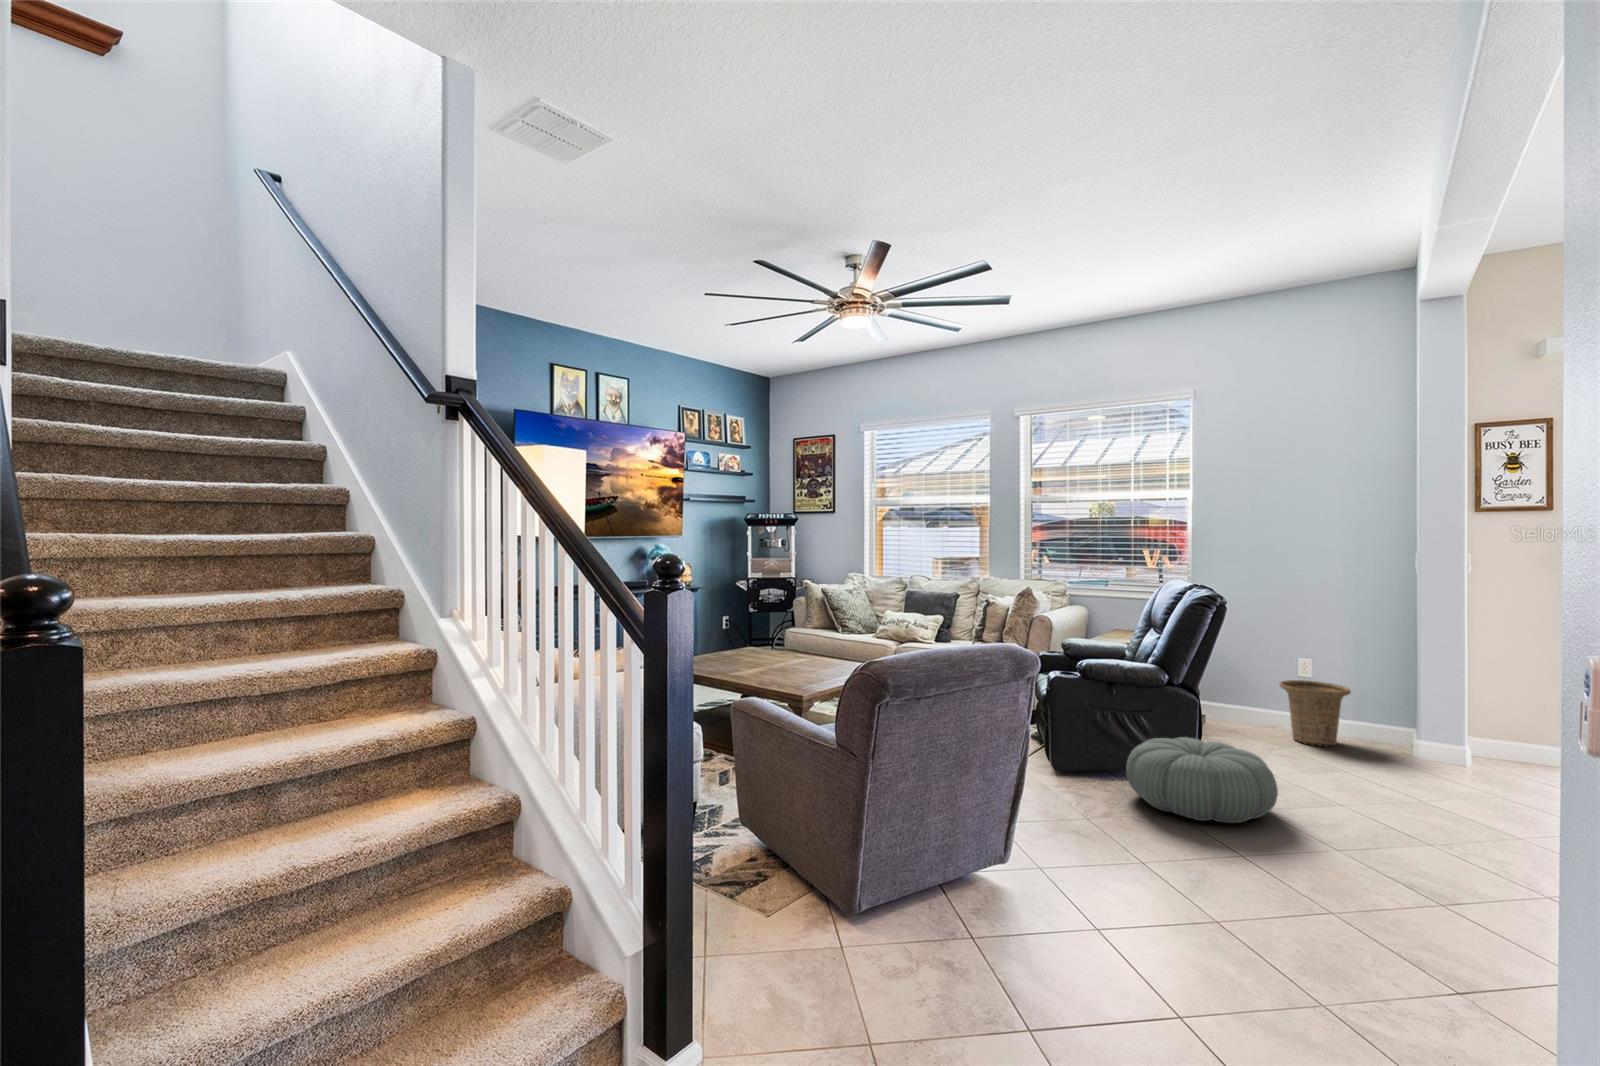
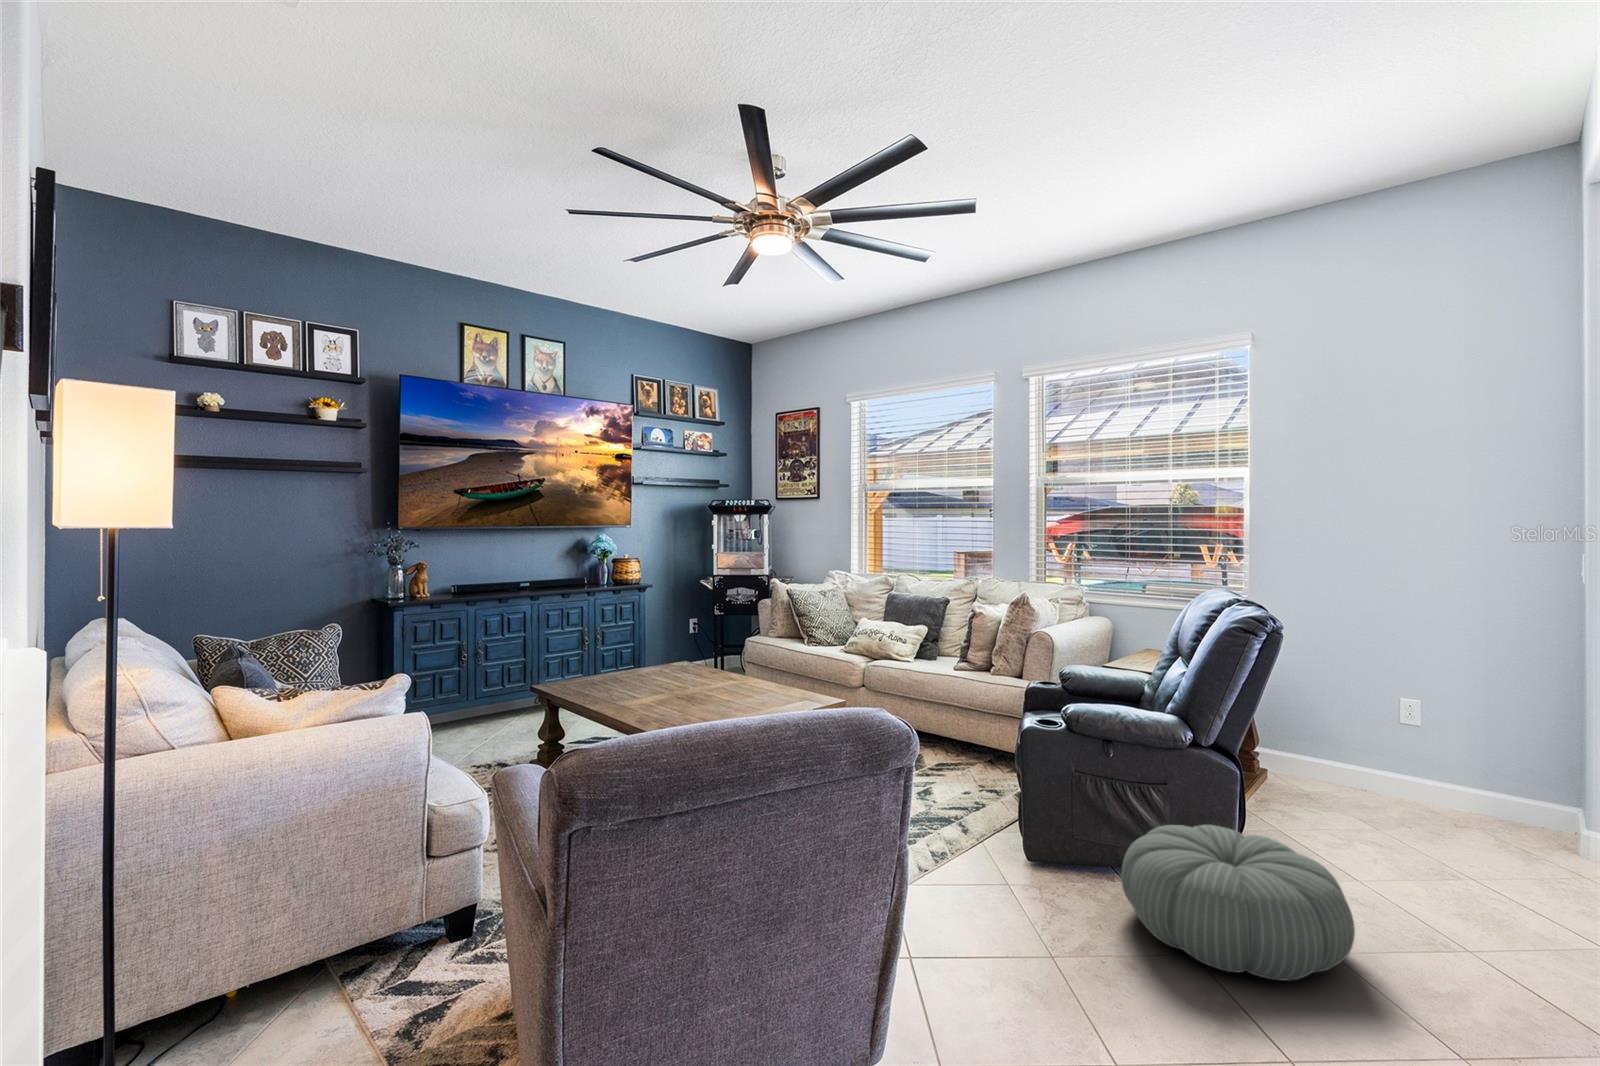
basket: present [1280,680,1351,746] -> none [1366,729,1473,828]

